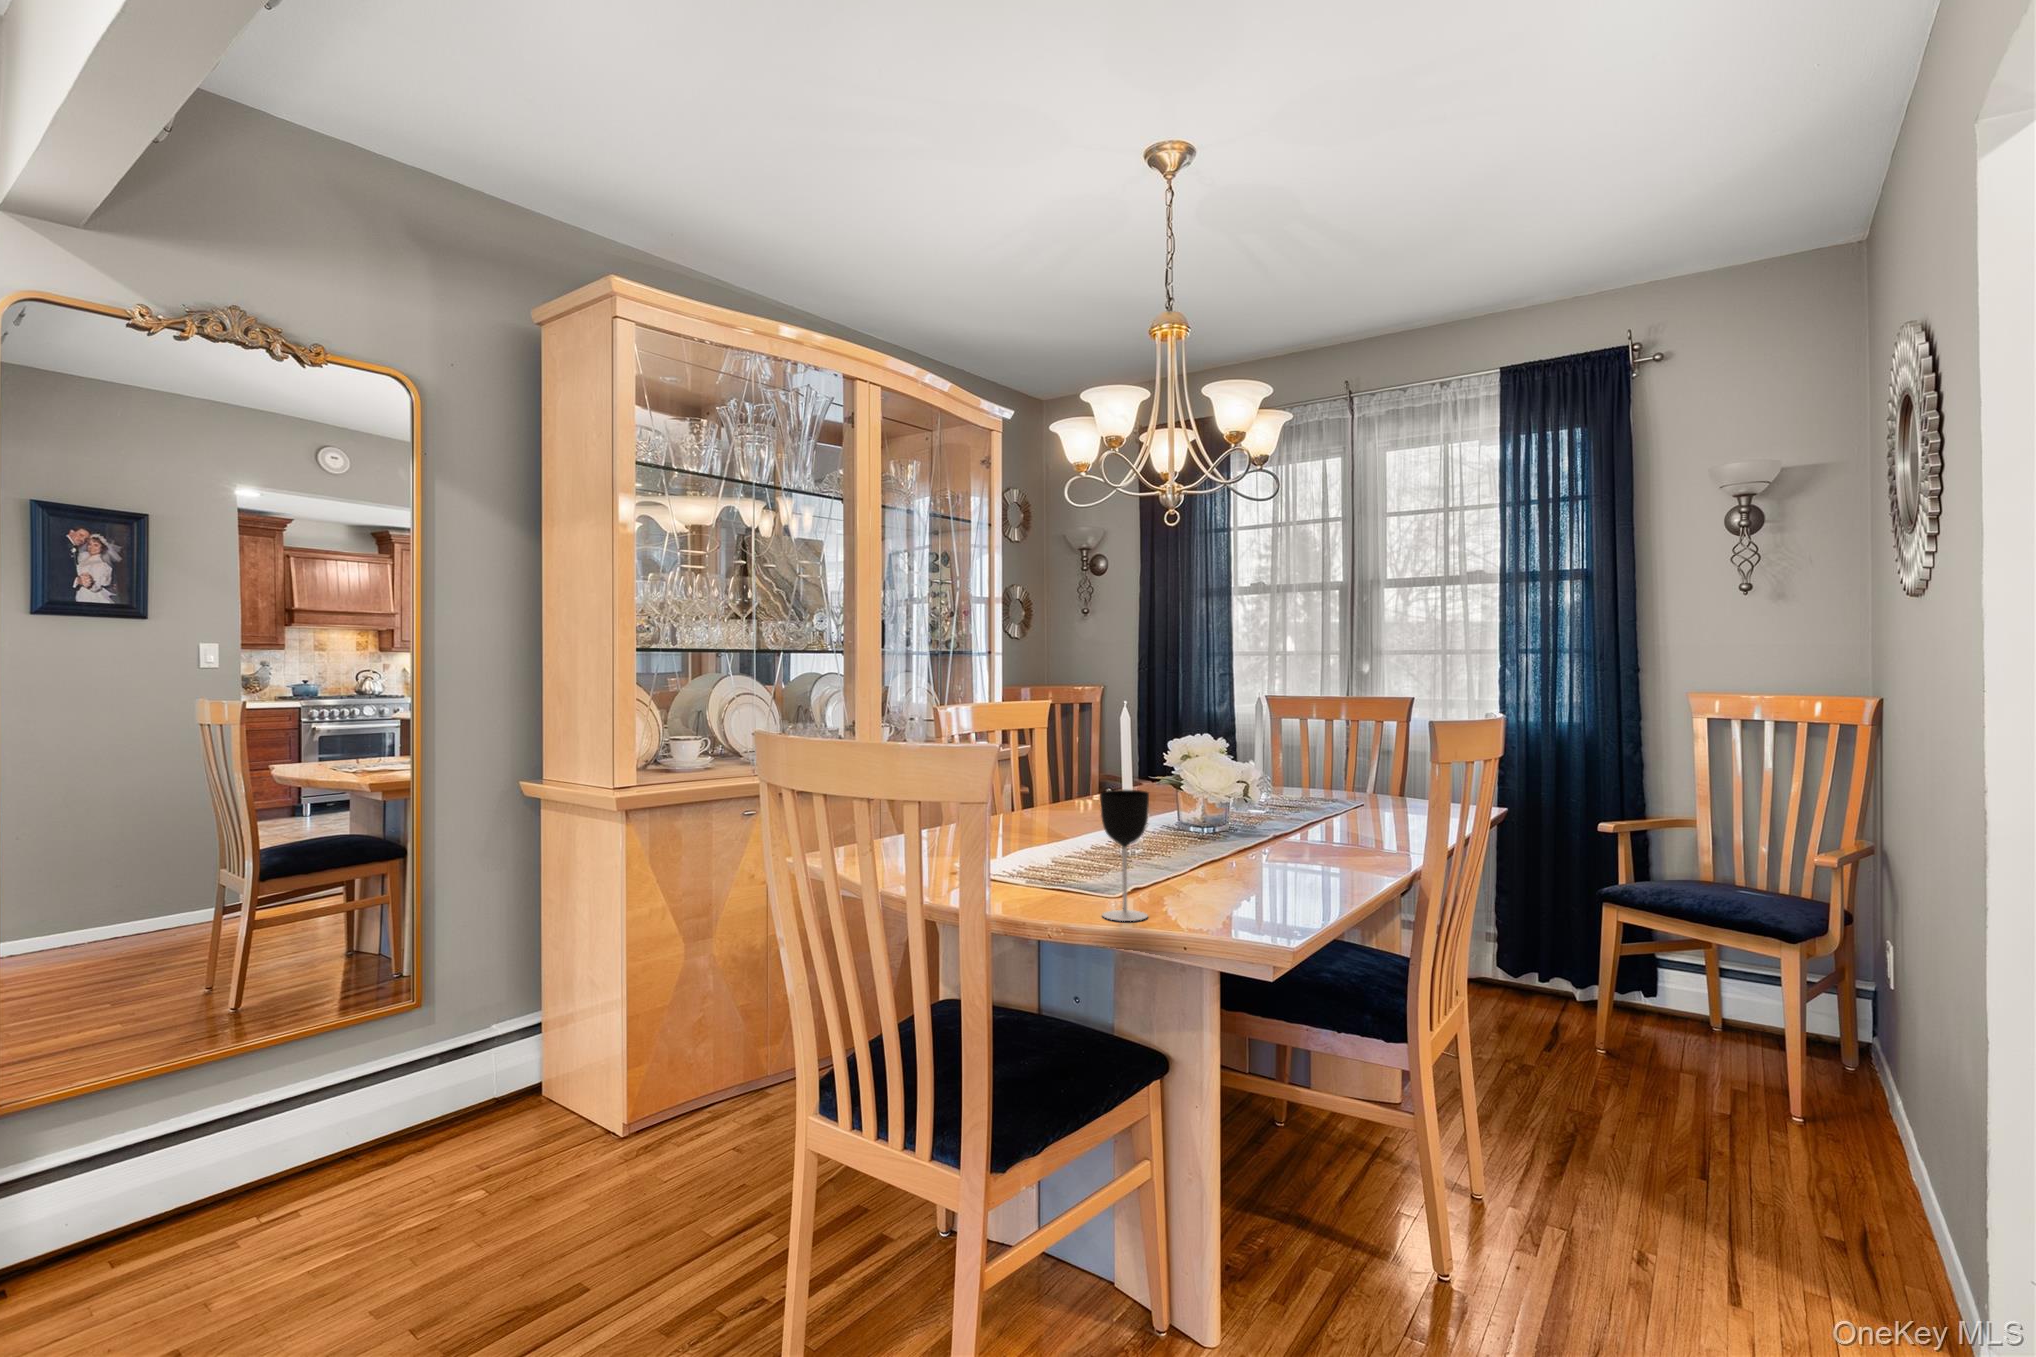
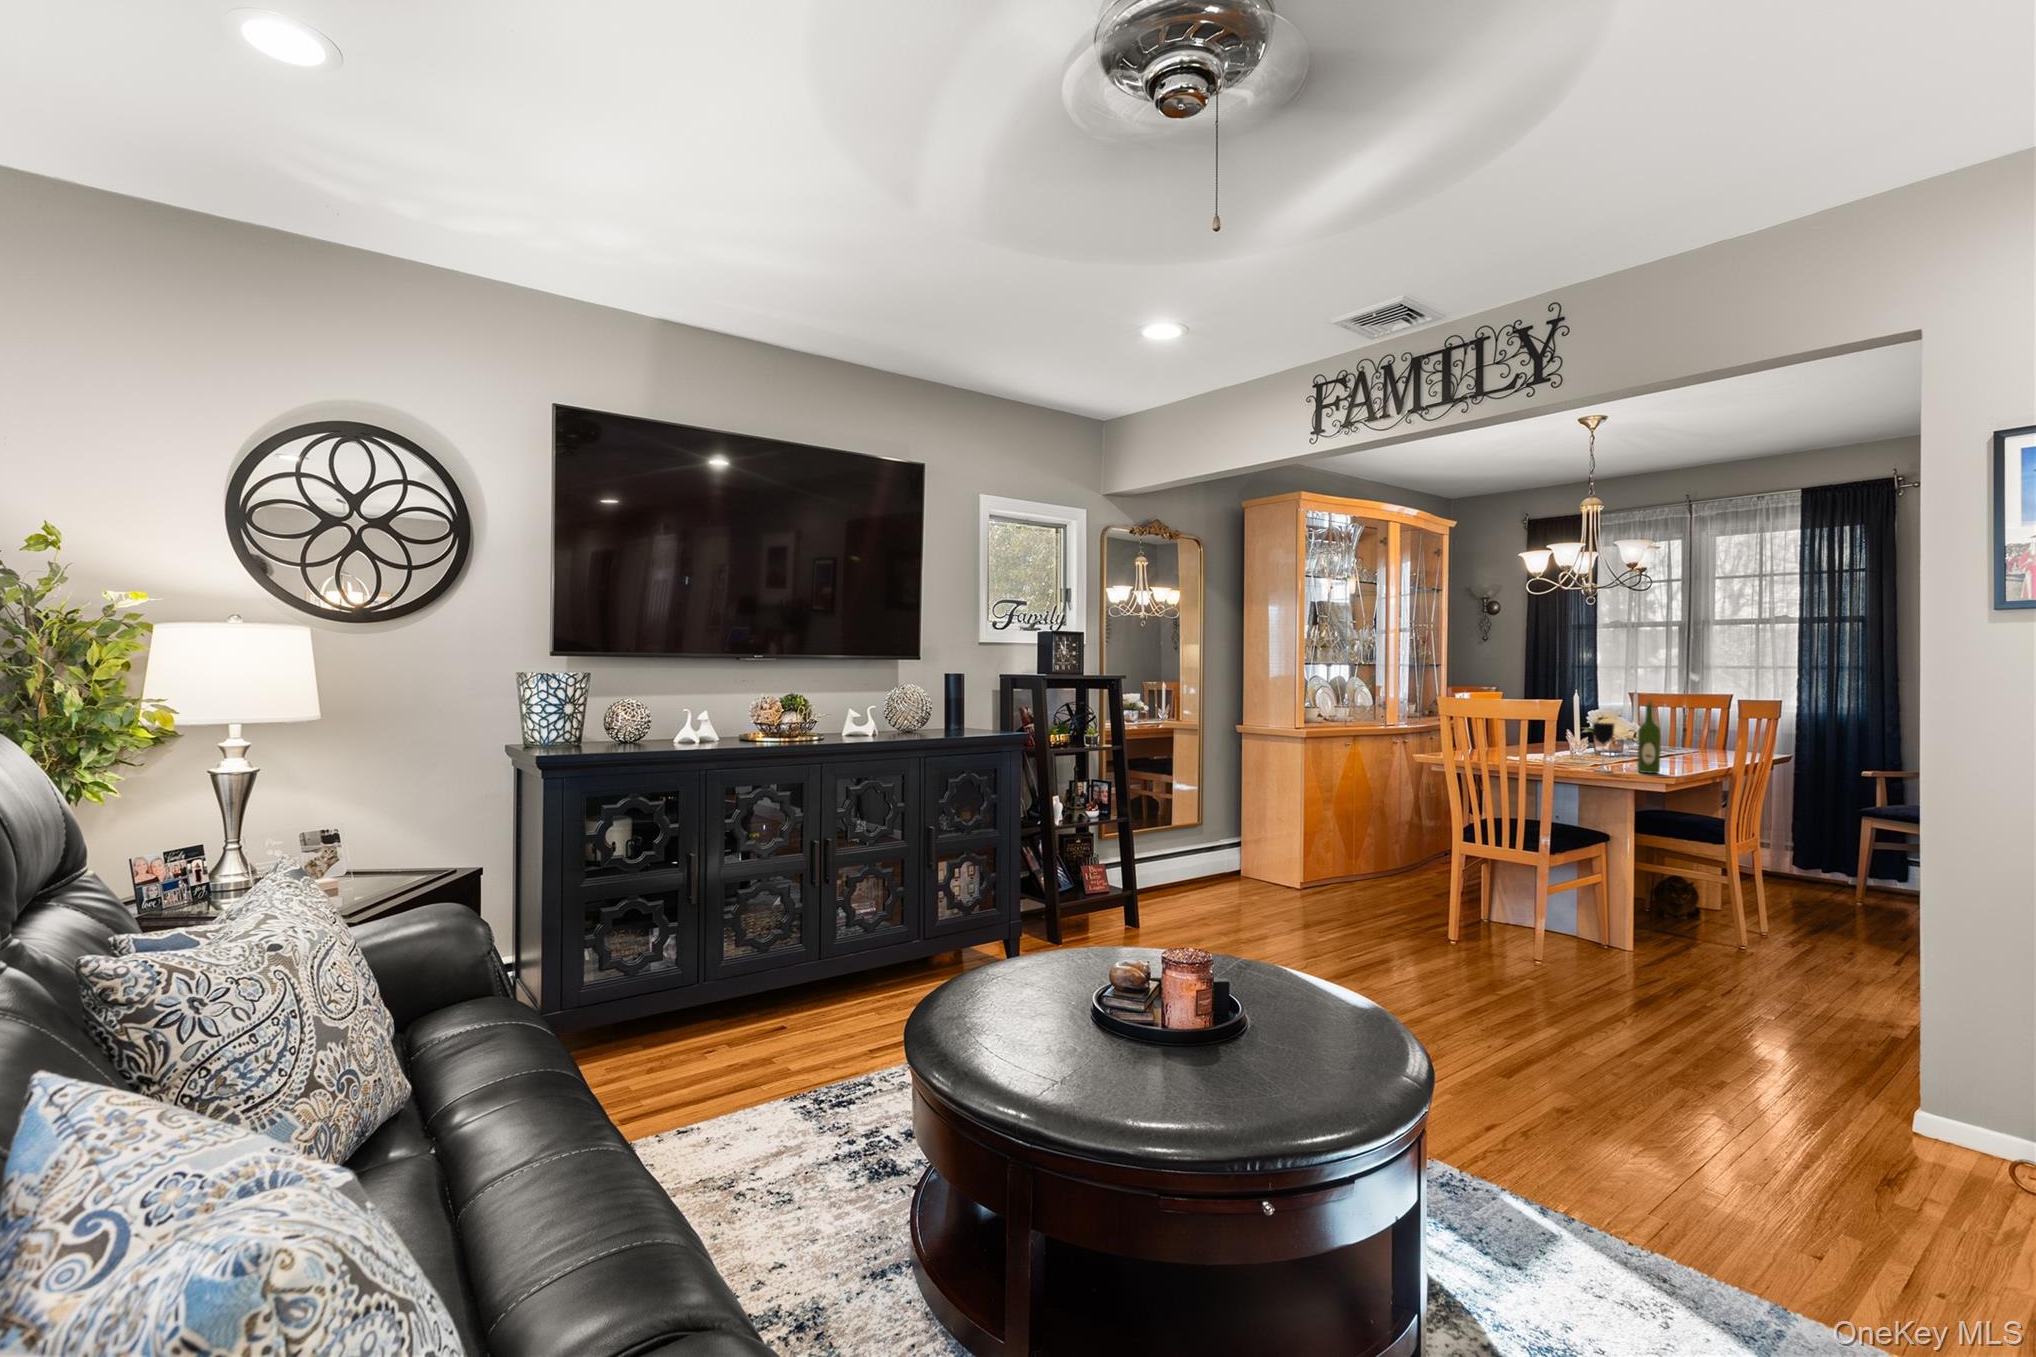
wine bottle: none [1204,732,1254,921] -> present [1637,700,1661,774]

